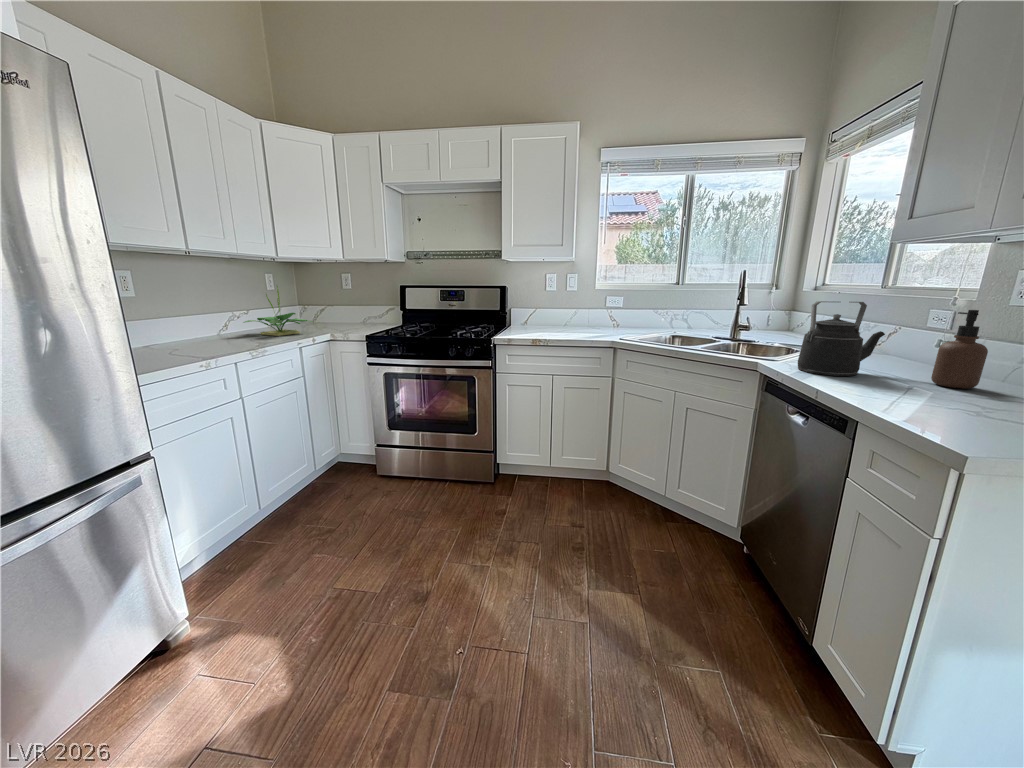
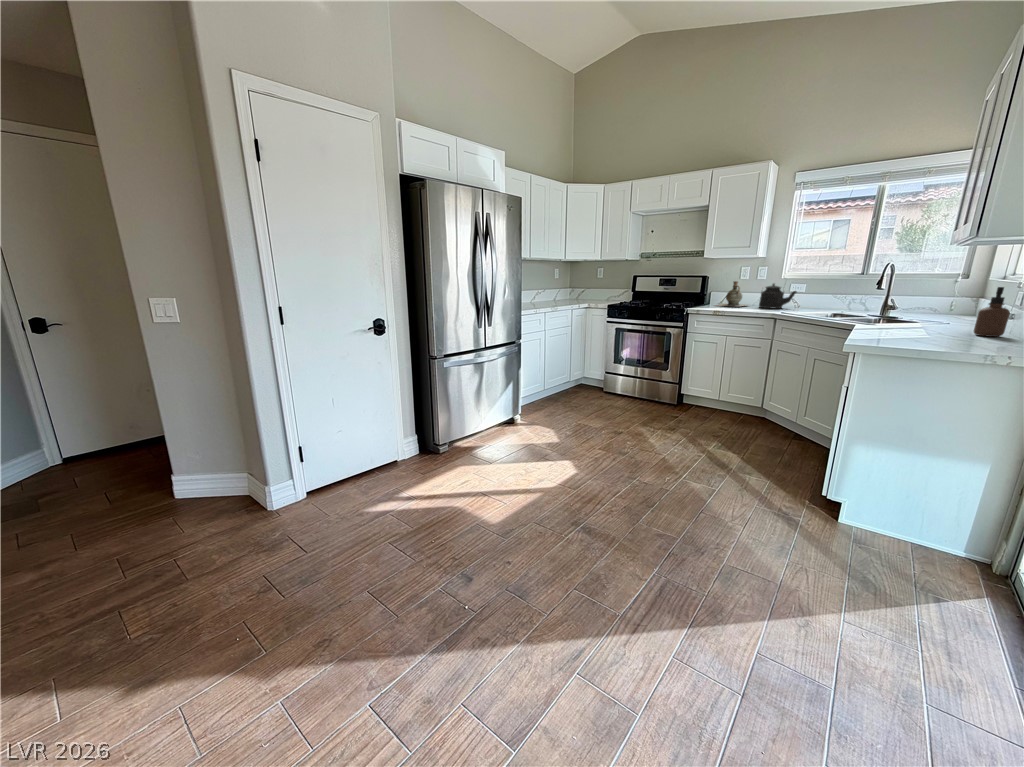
potted plant: present [244,286,312,336] -> none [546,275,581,304]
ceramic jug: none [518,295,564,331] -> present [717,281,746,306]
kettle: present [798,301,885,376] -> present [759,283,797,308]

